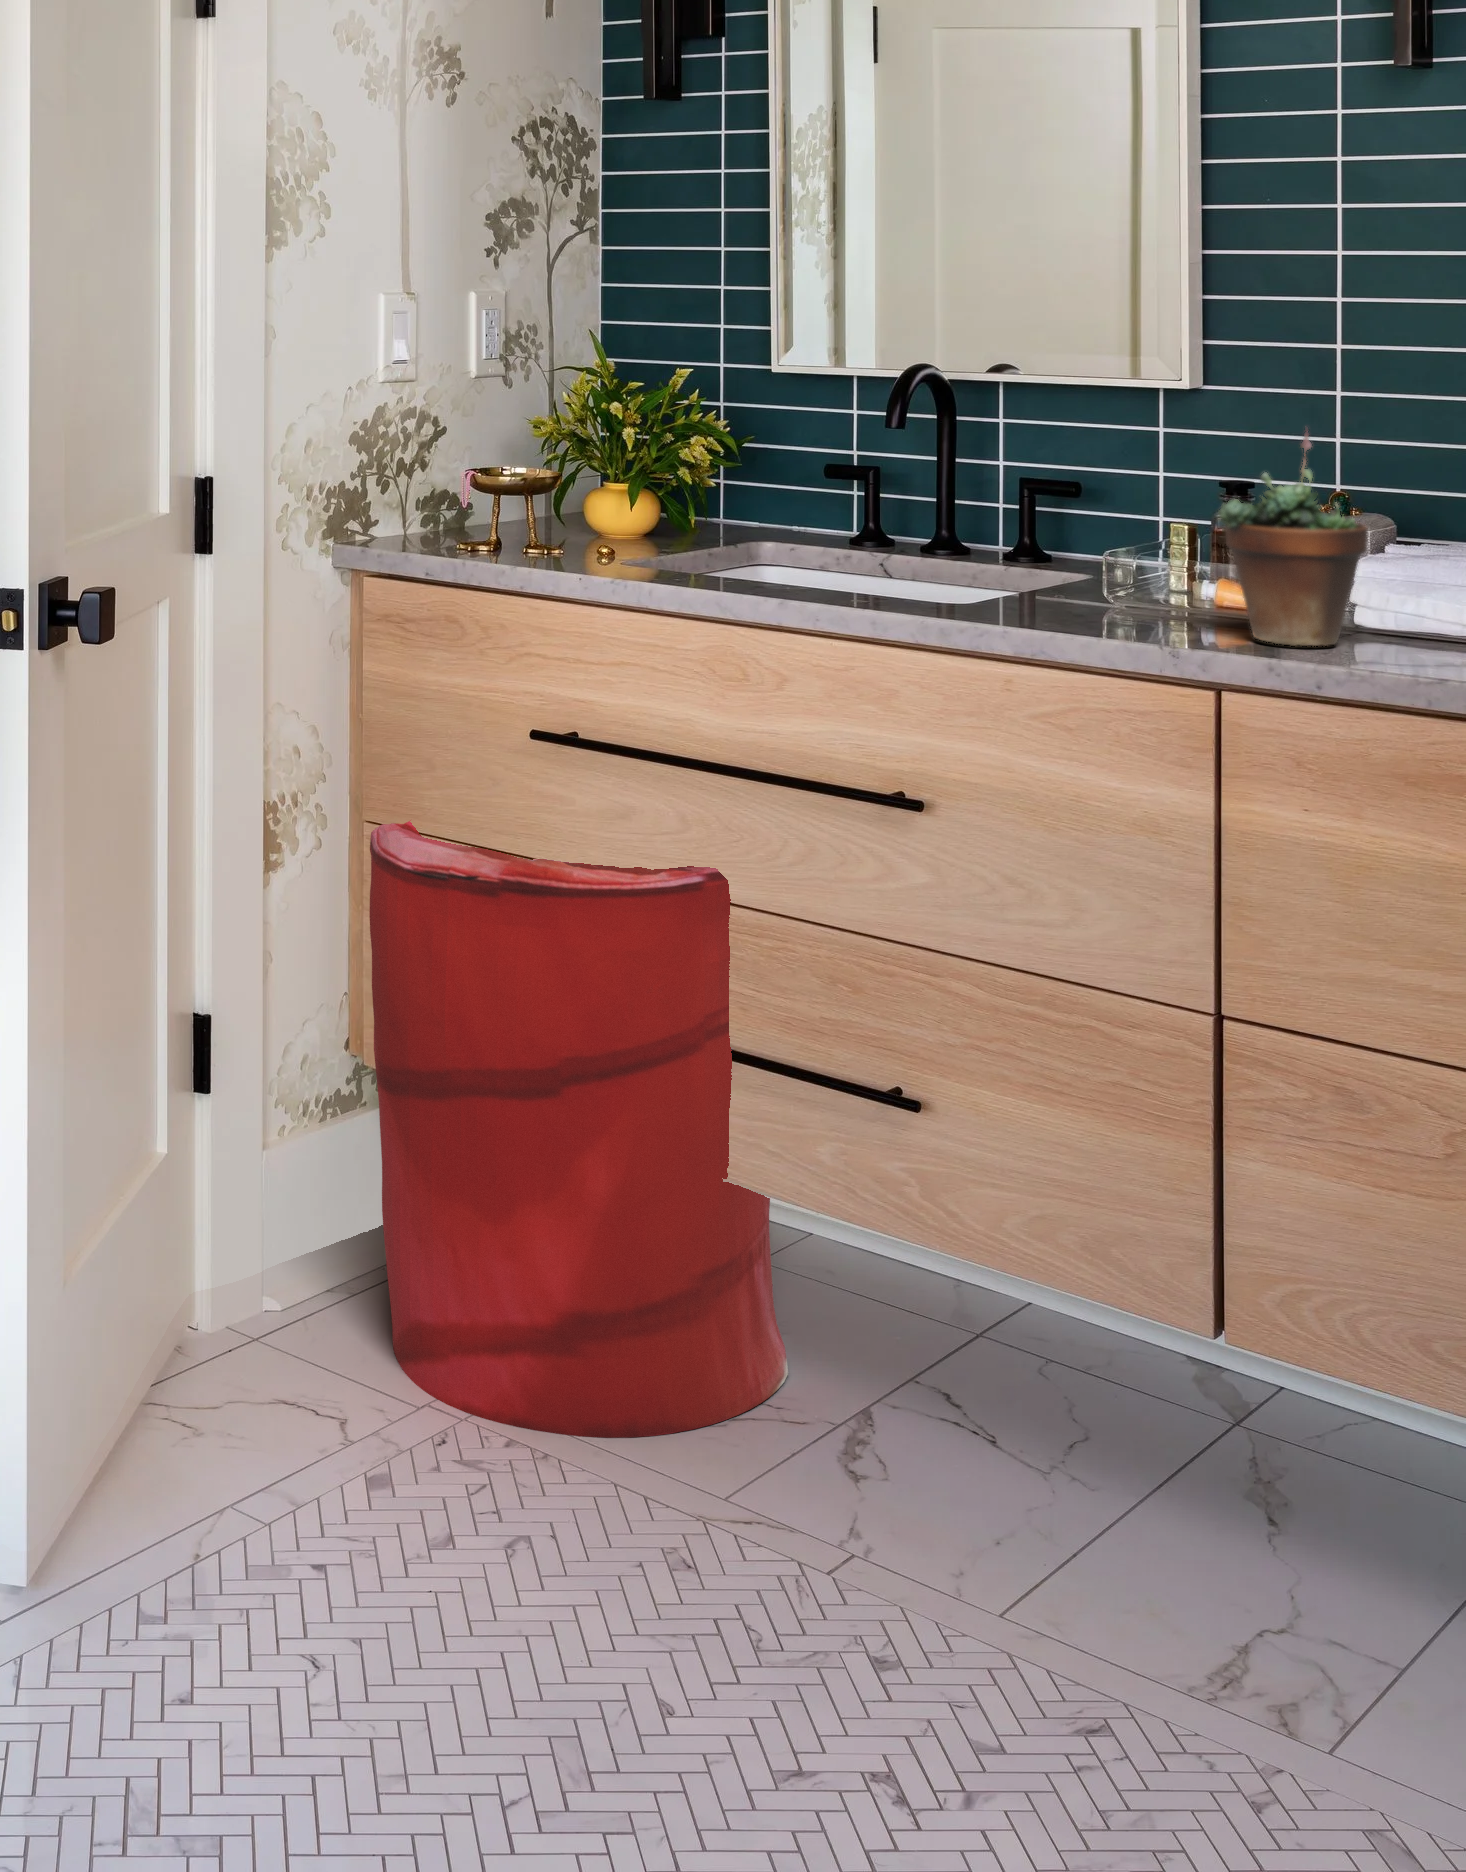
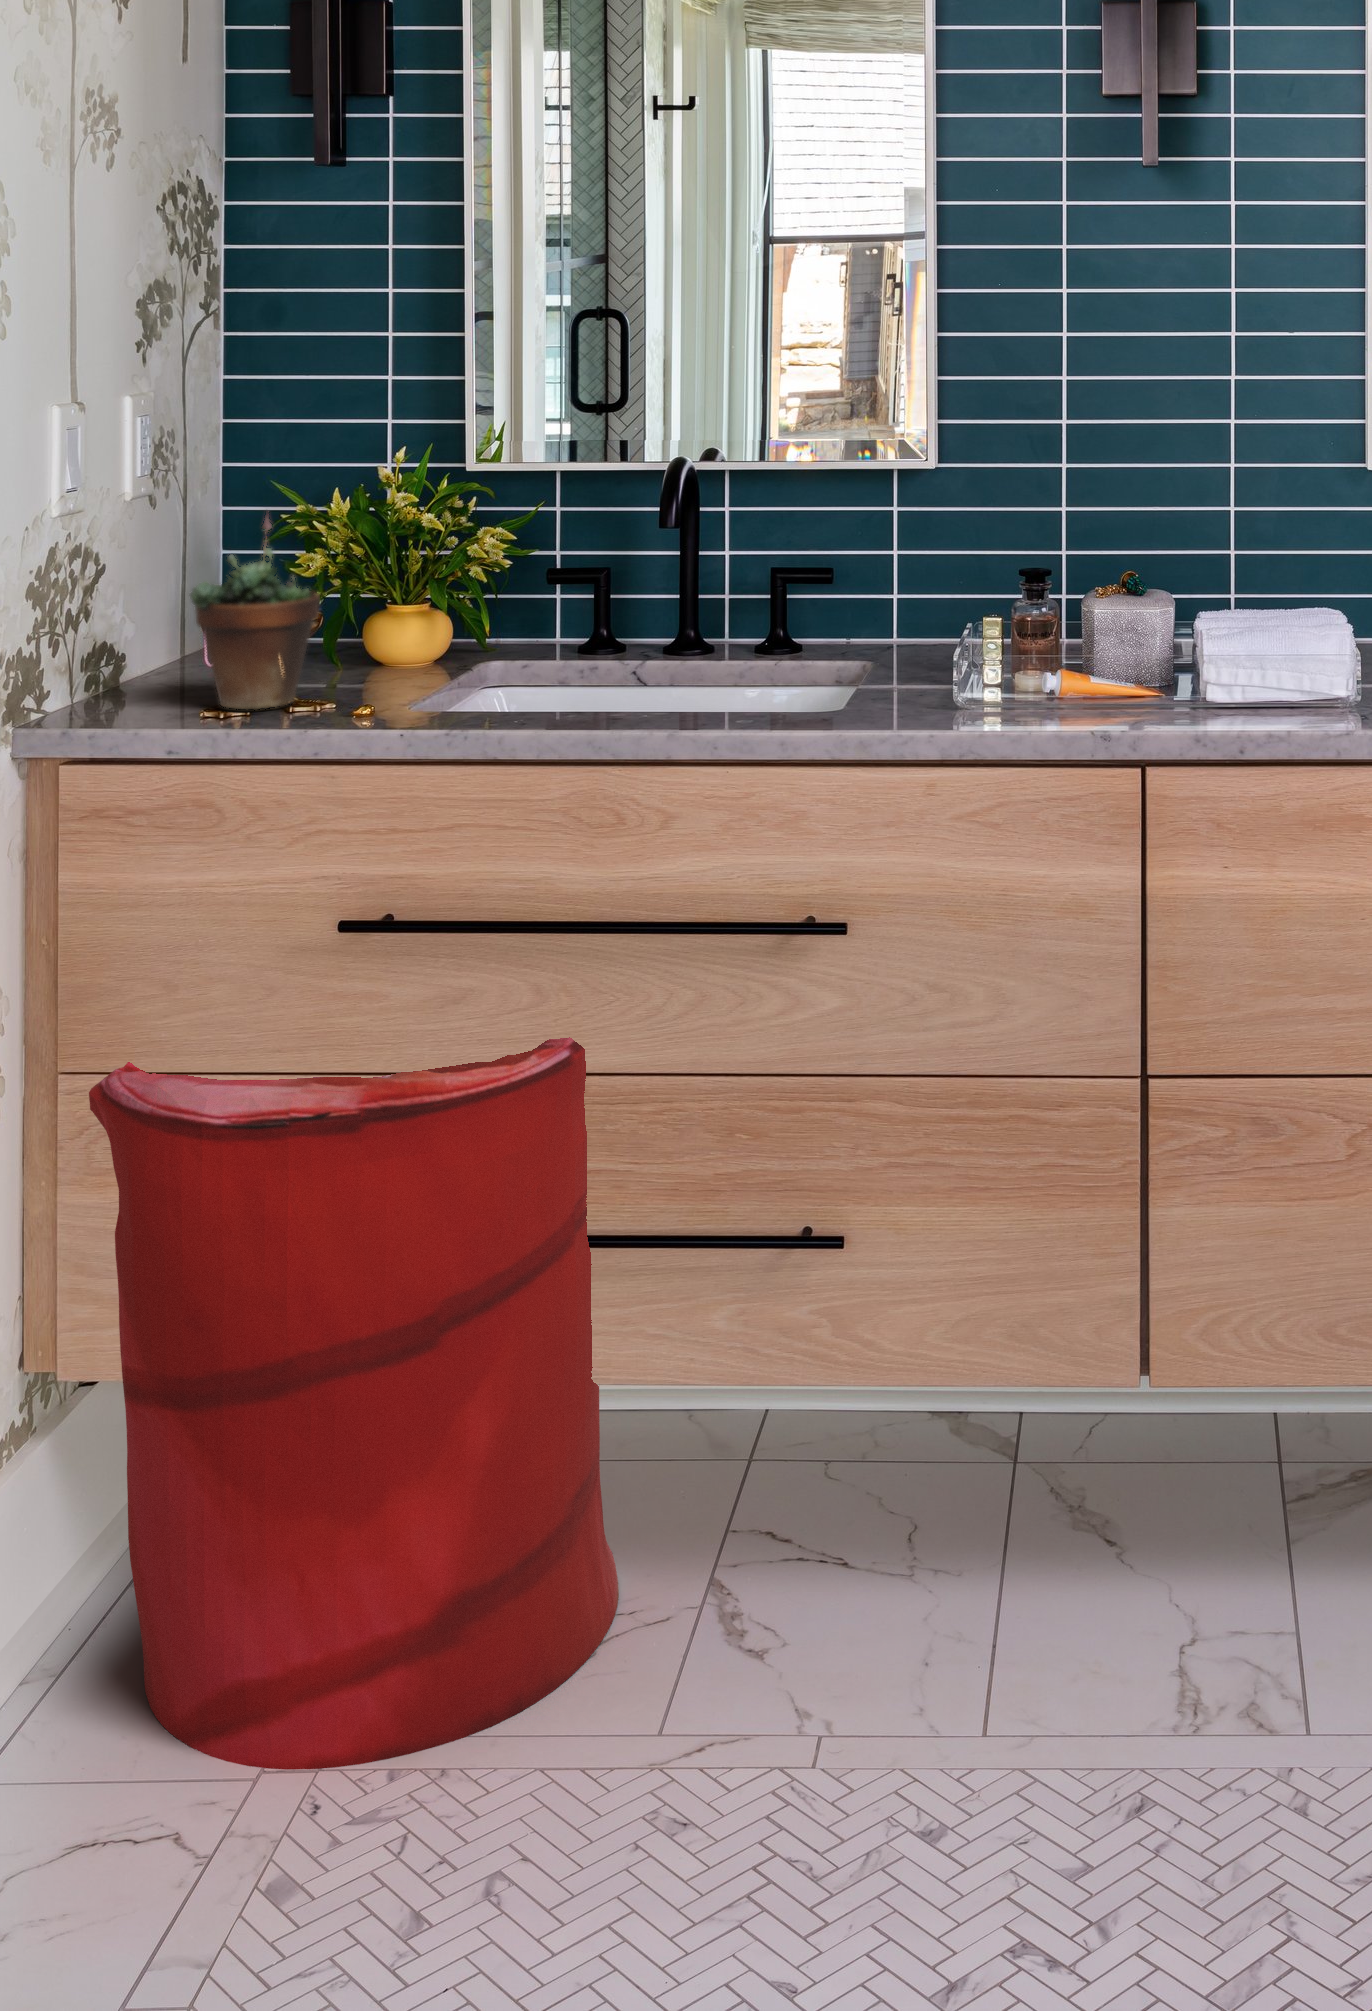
succulent plant: present [1219,429,1368,646] -> present [190,511,320,709]

